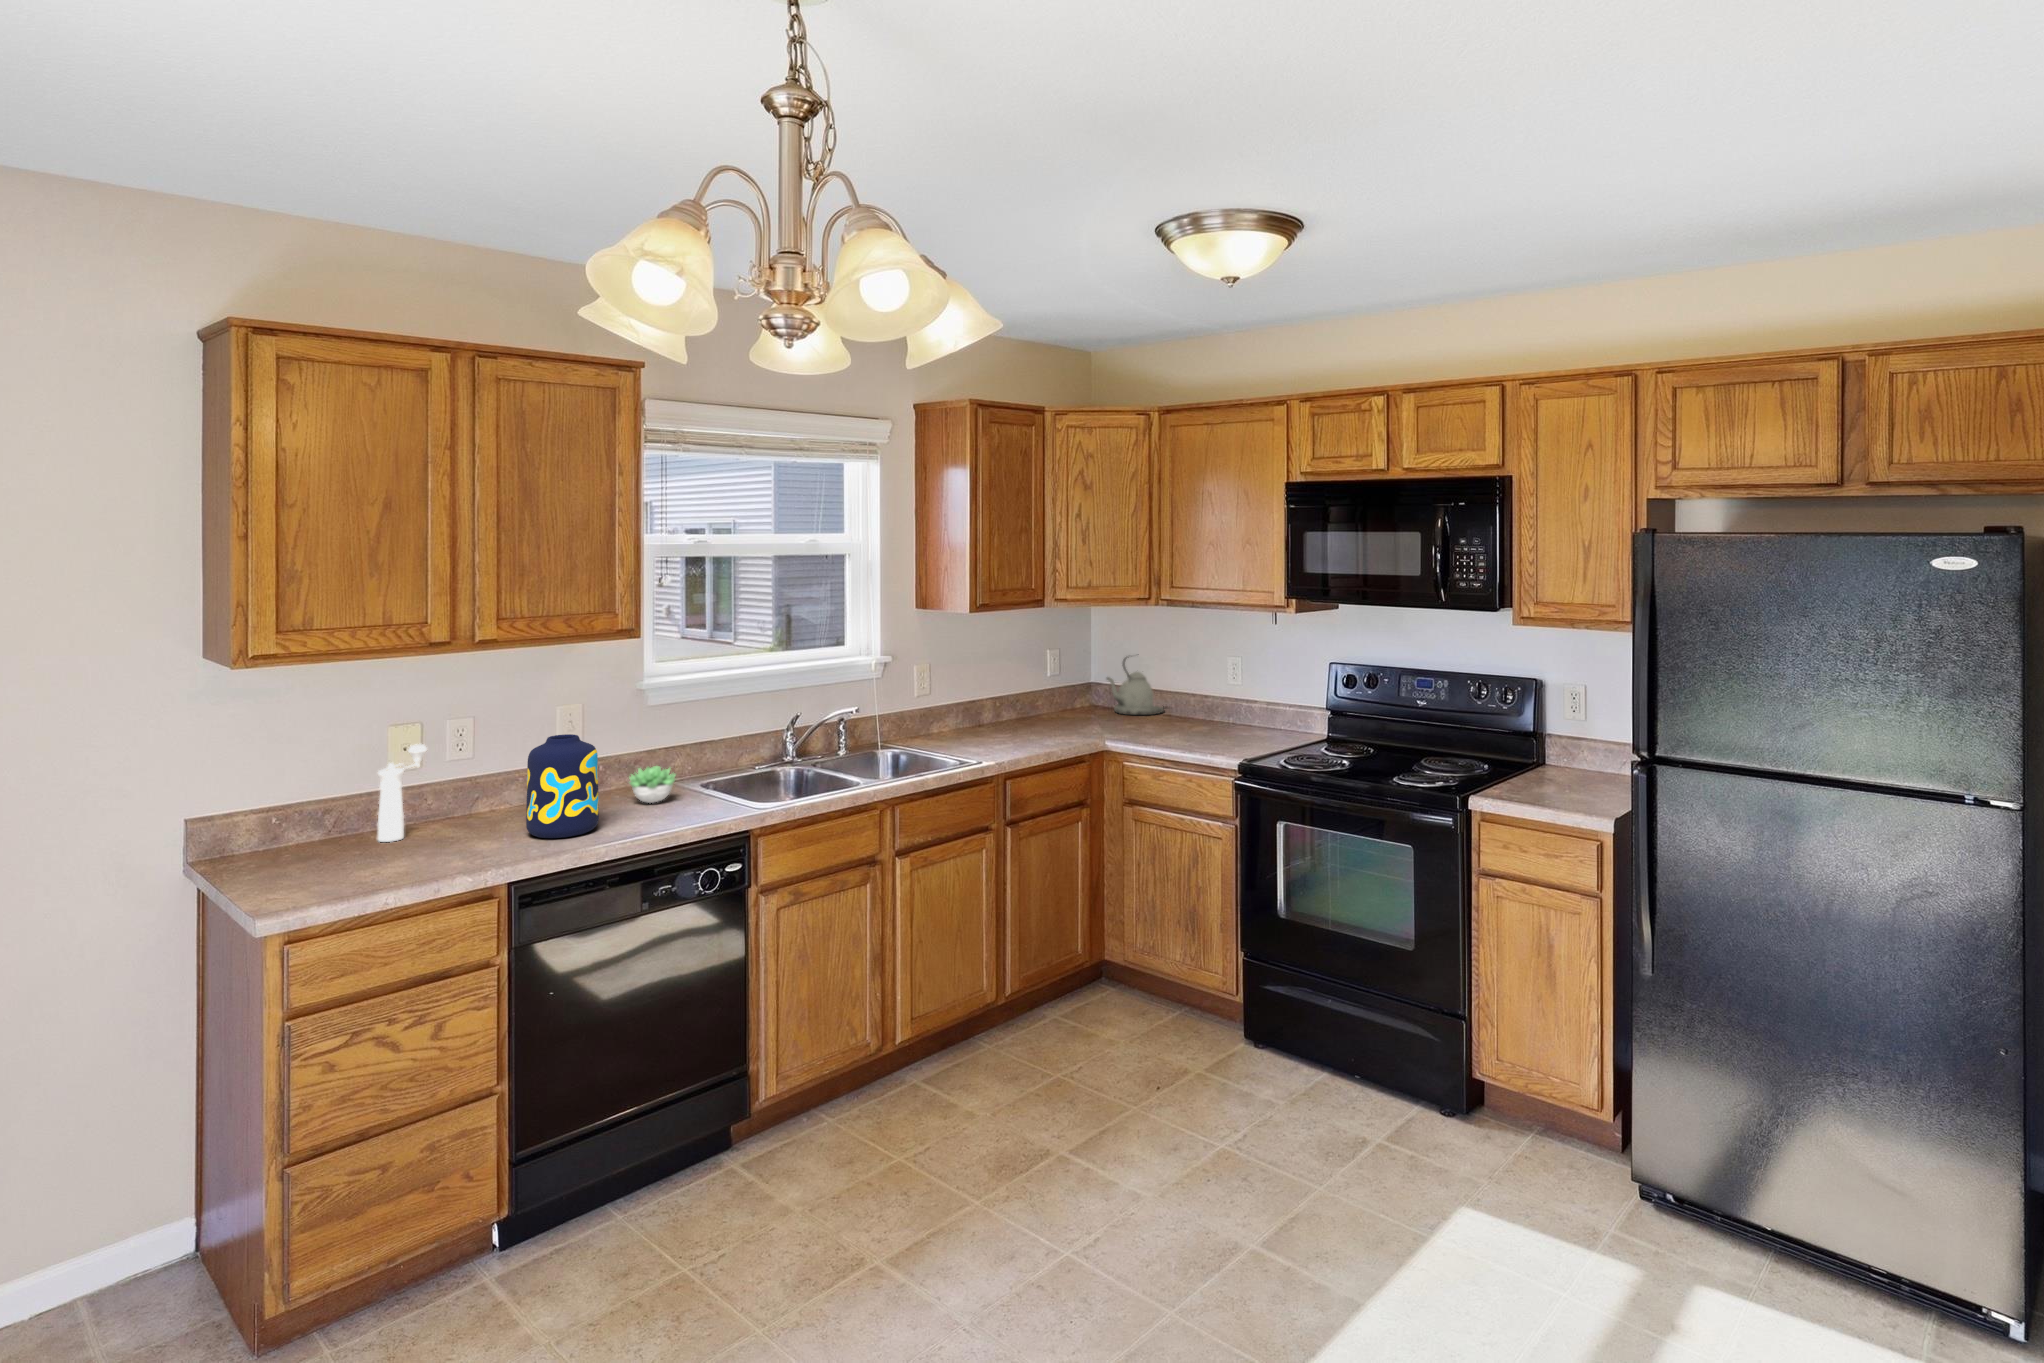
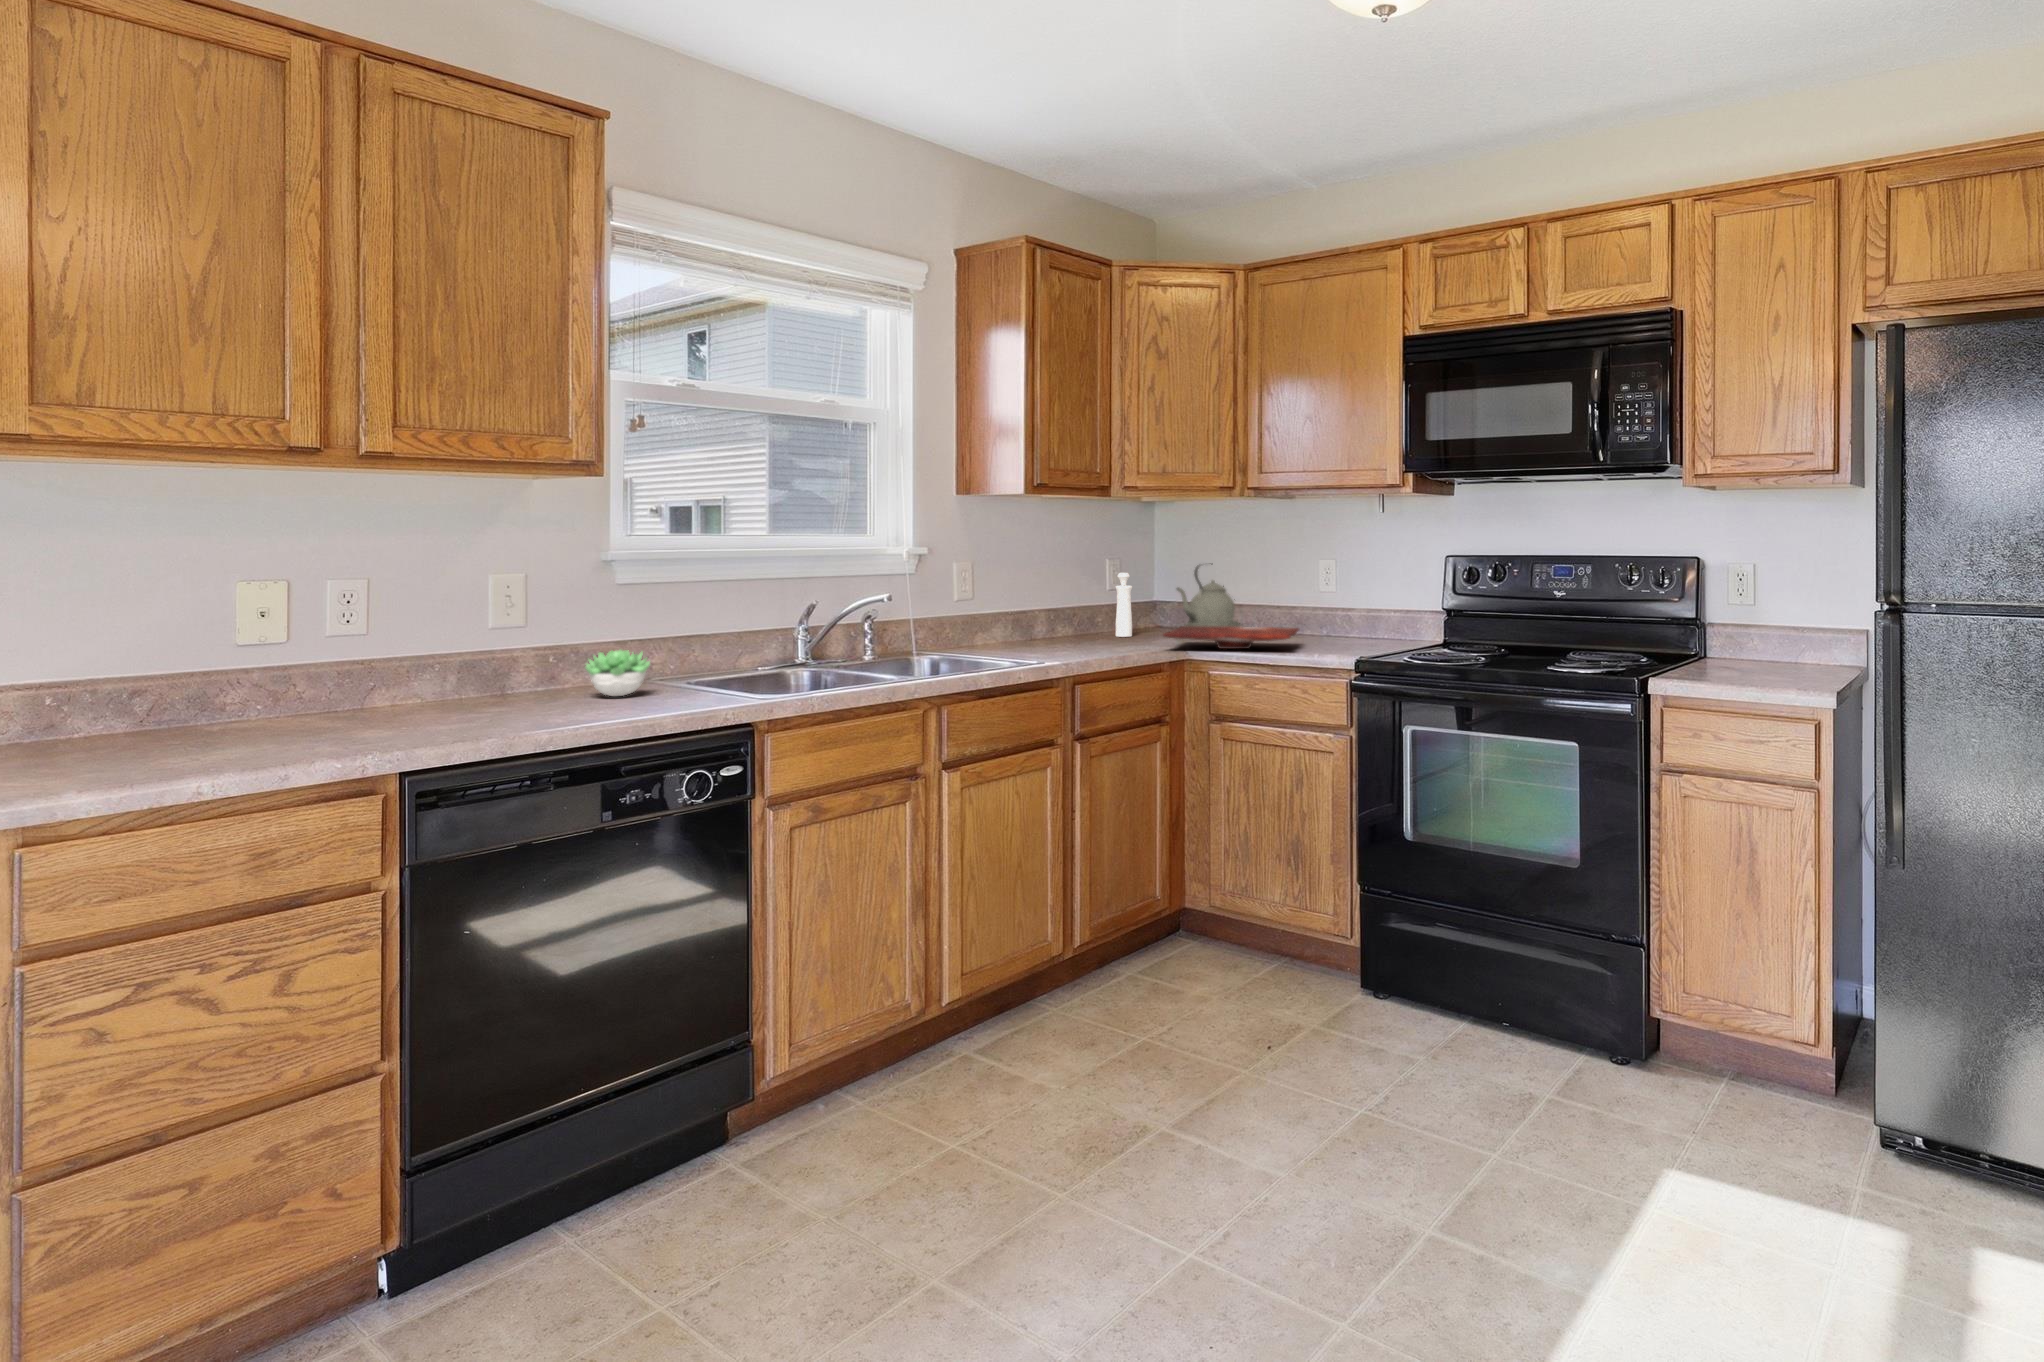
cutting board: none [1085,719,1203,743] -> present [1163,626,1299,649]
vase: present [526,734,599,838] -> none [435,590,540,726]
pepper mill: present [377,744,427,842] -> present [1116,573,1132,637]

